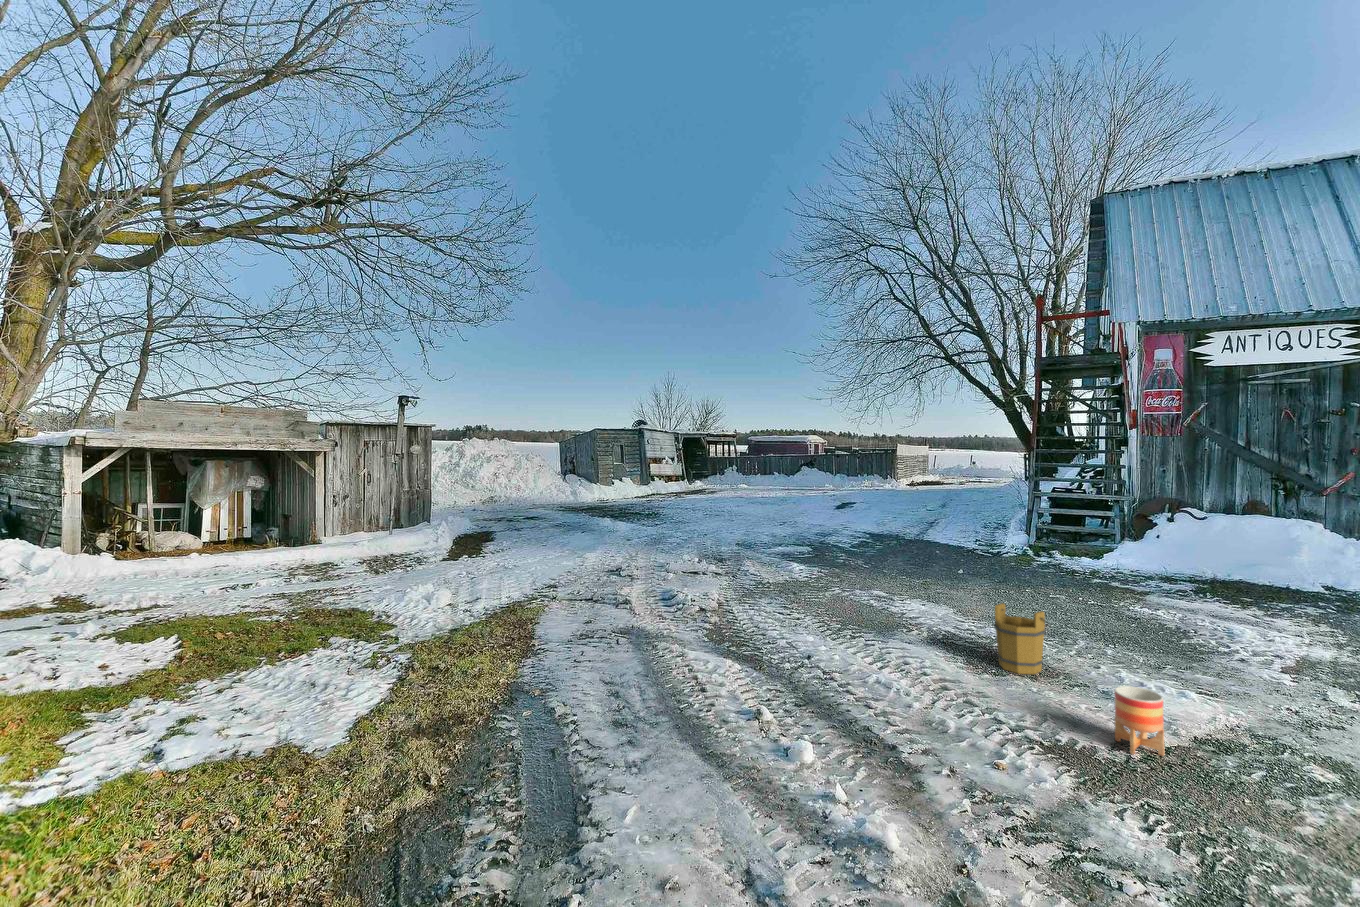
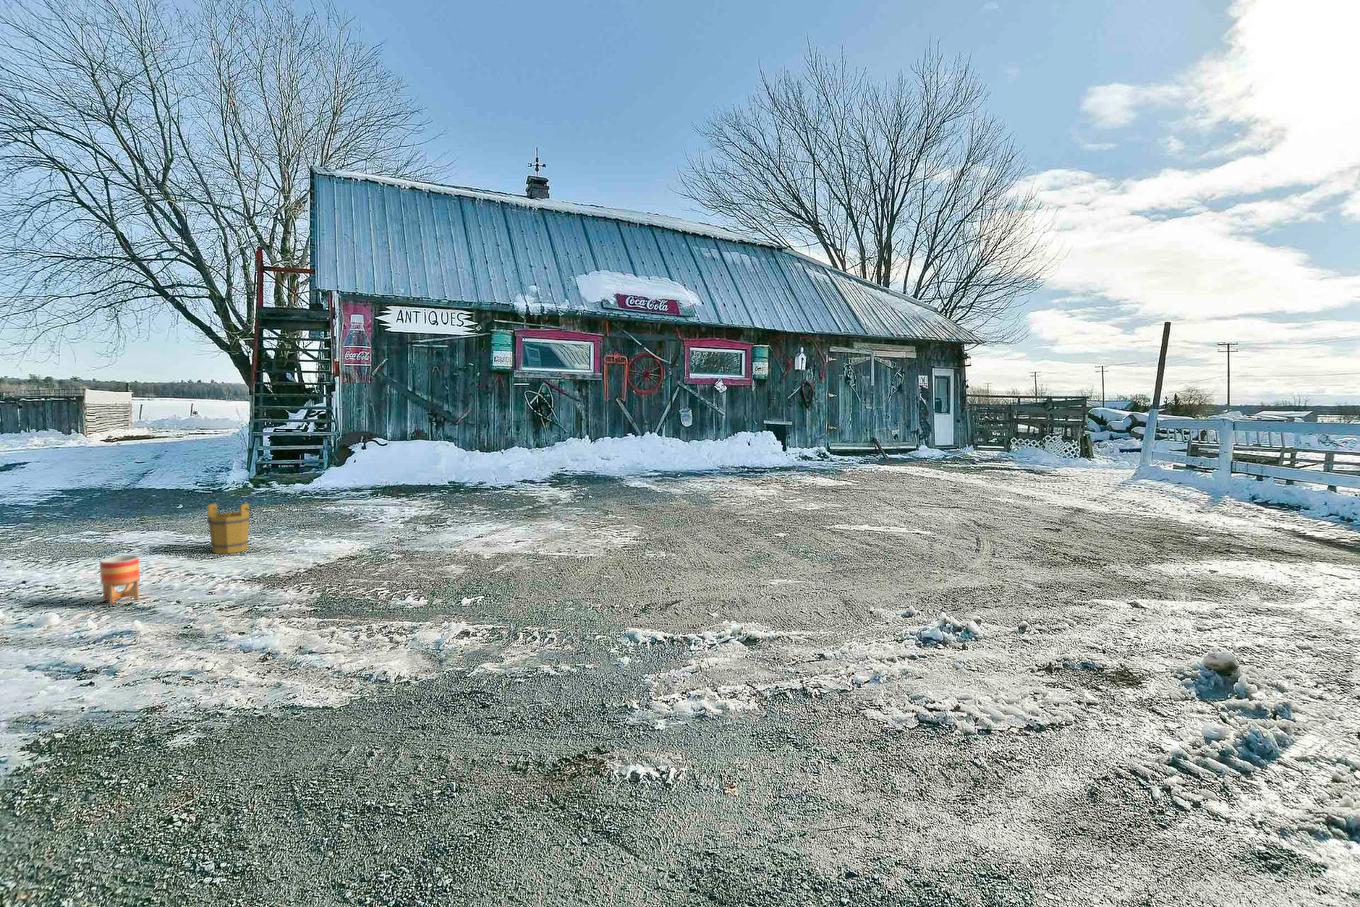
planter: present [1114,686,1164,756] -> present [100,556,140,604]

